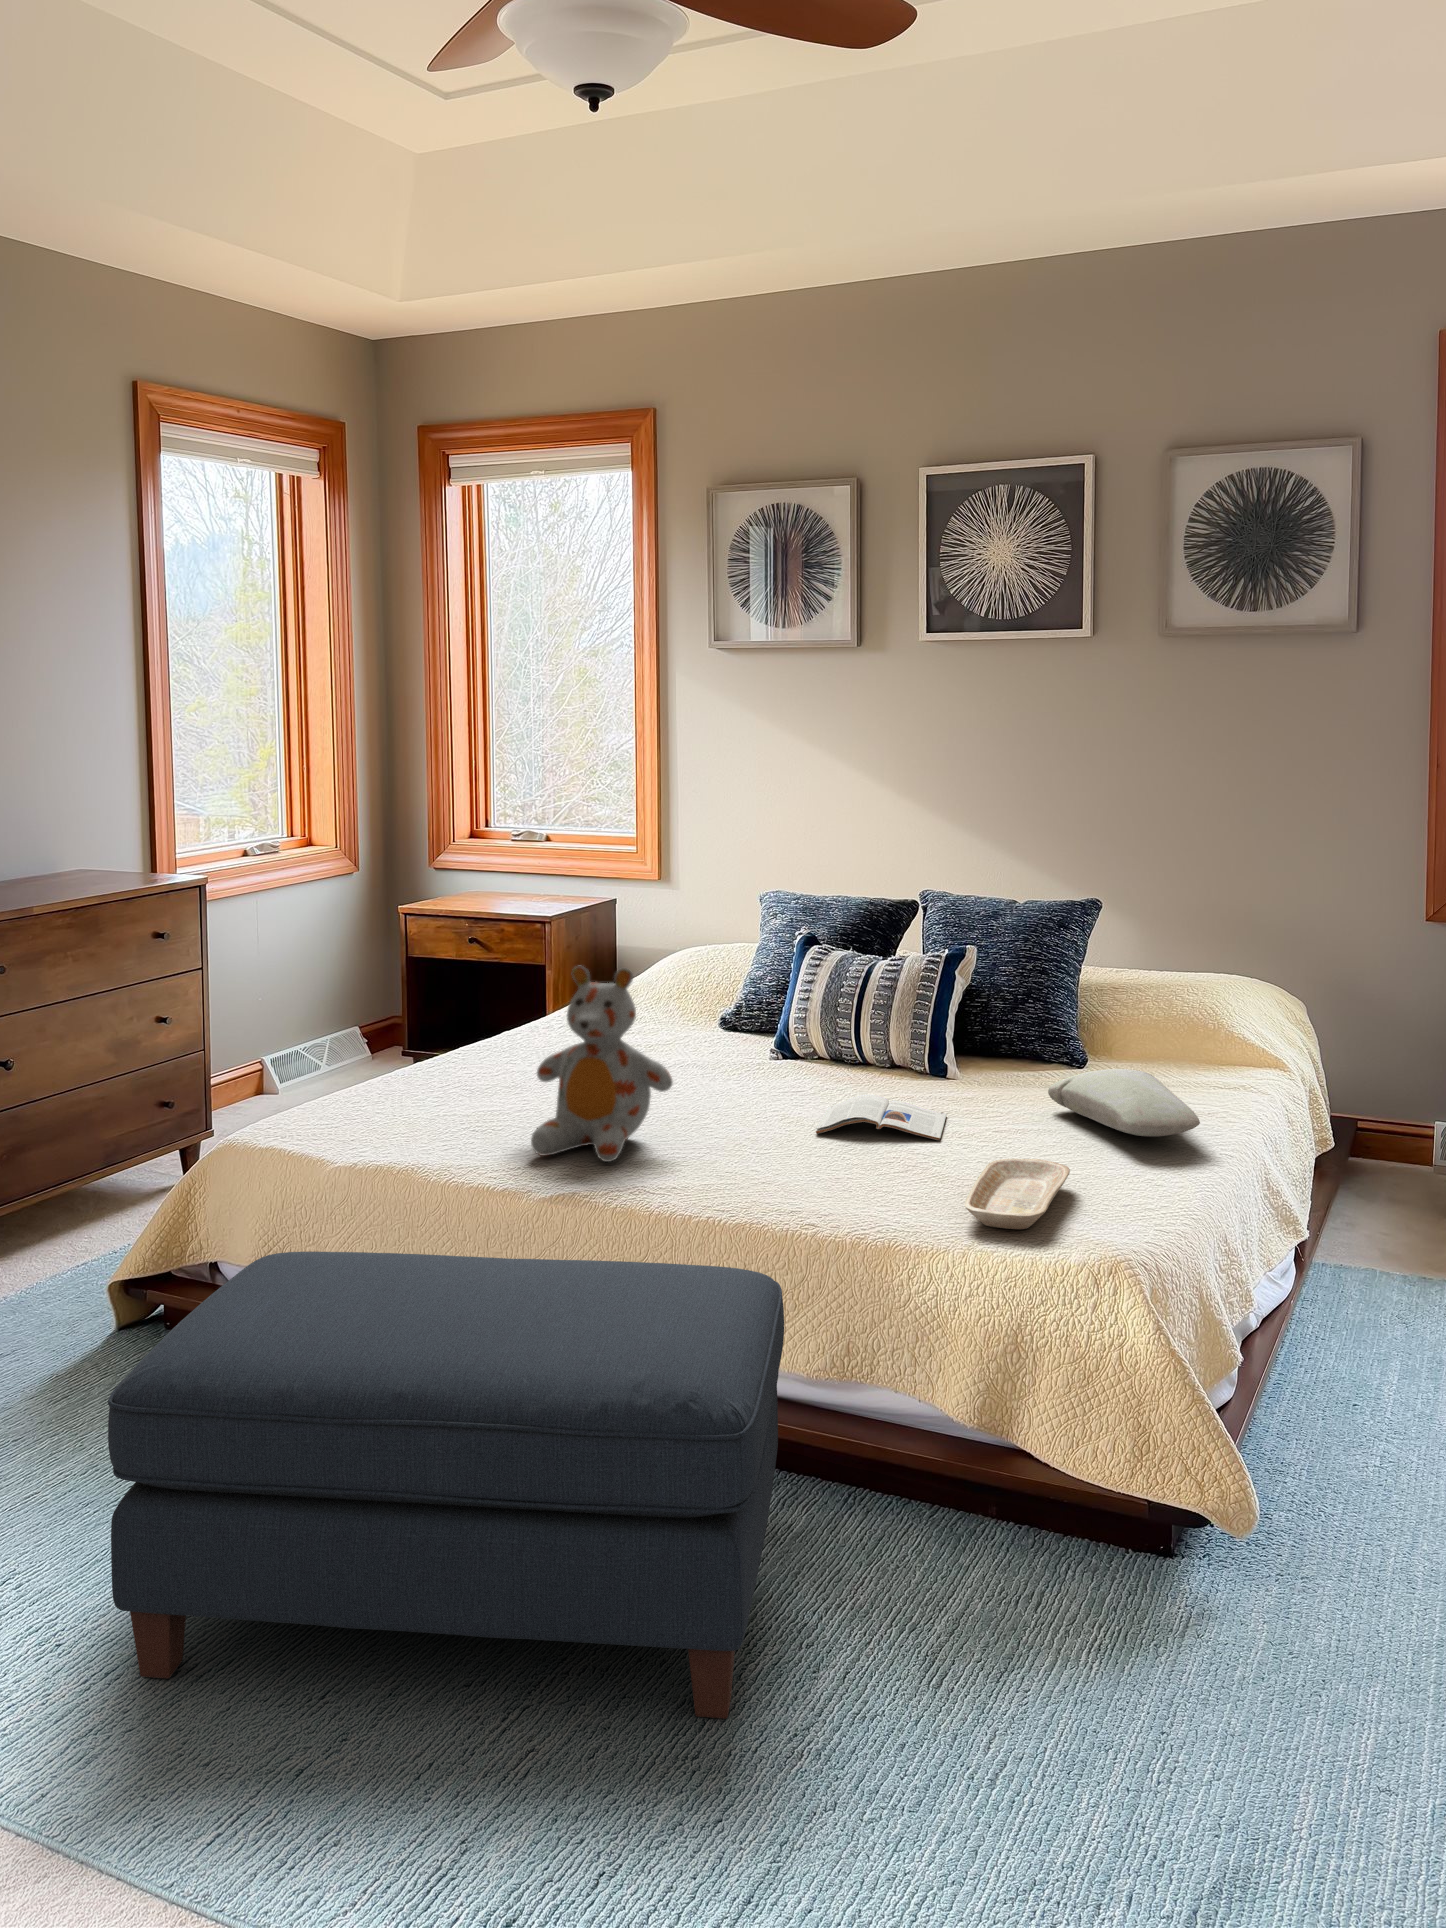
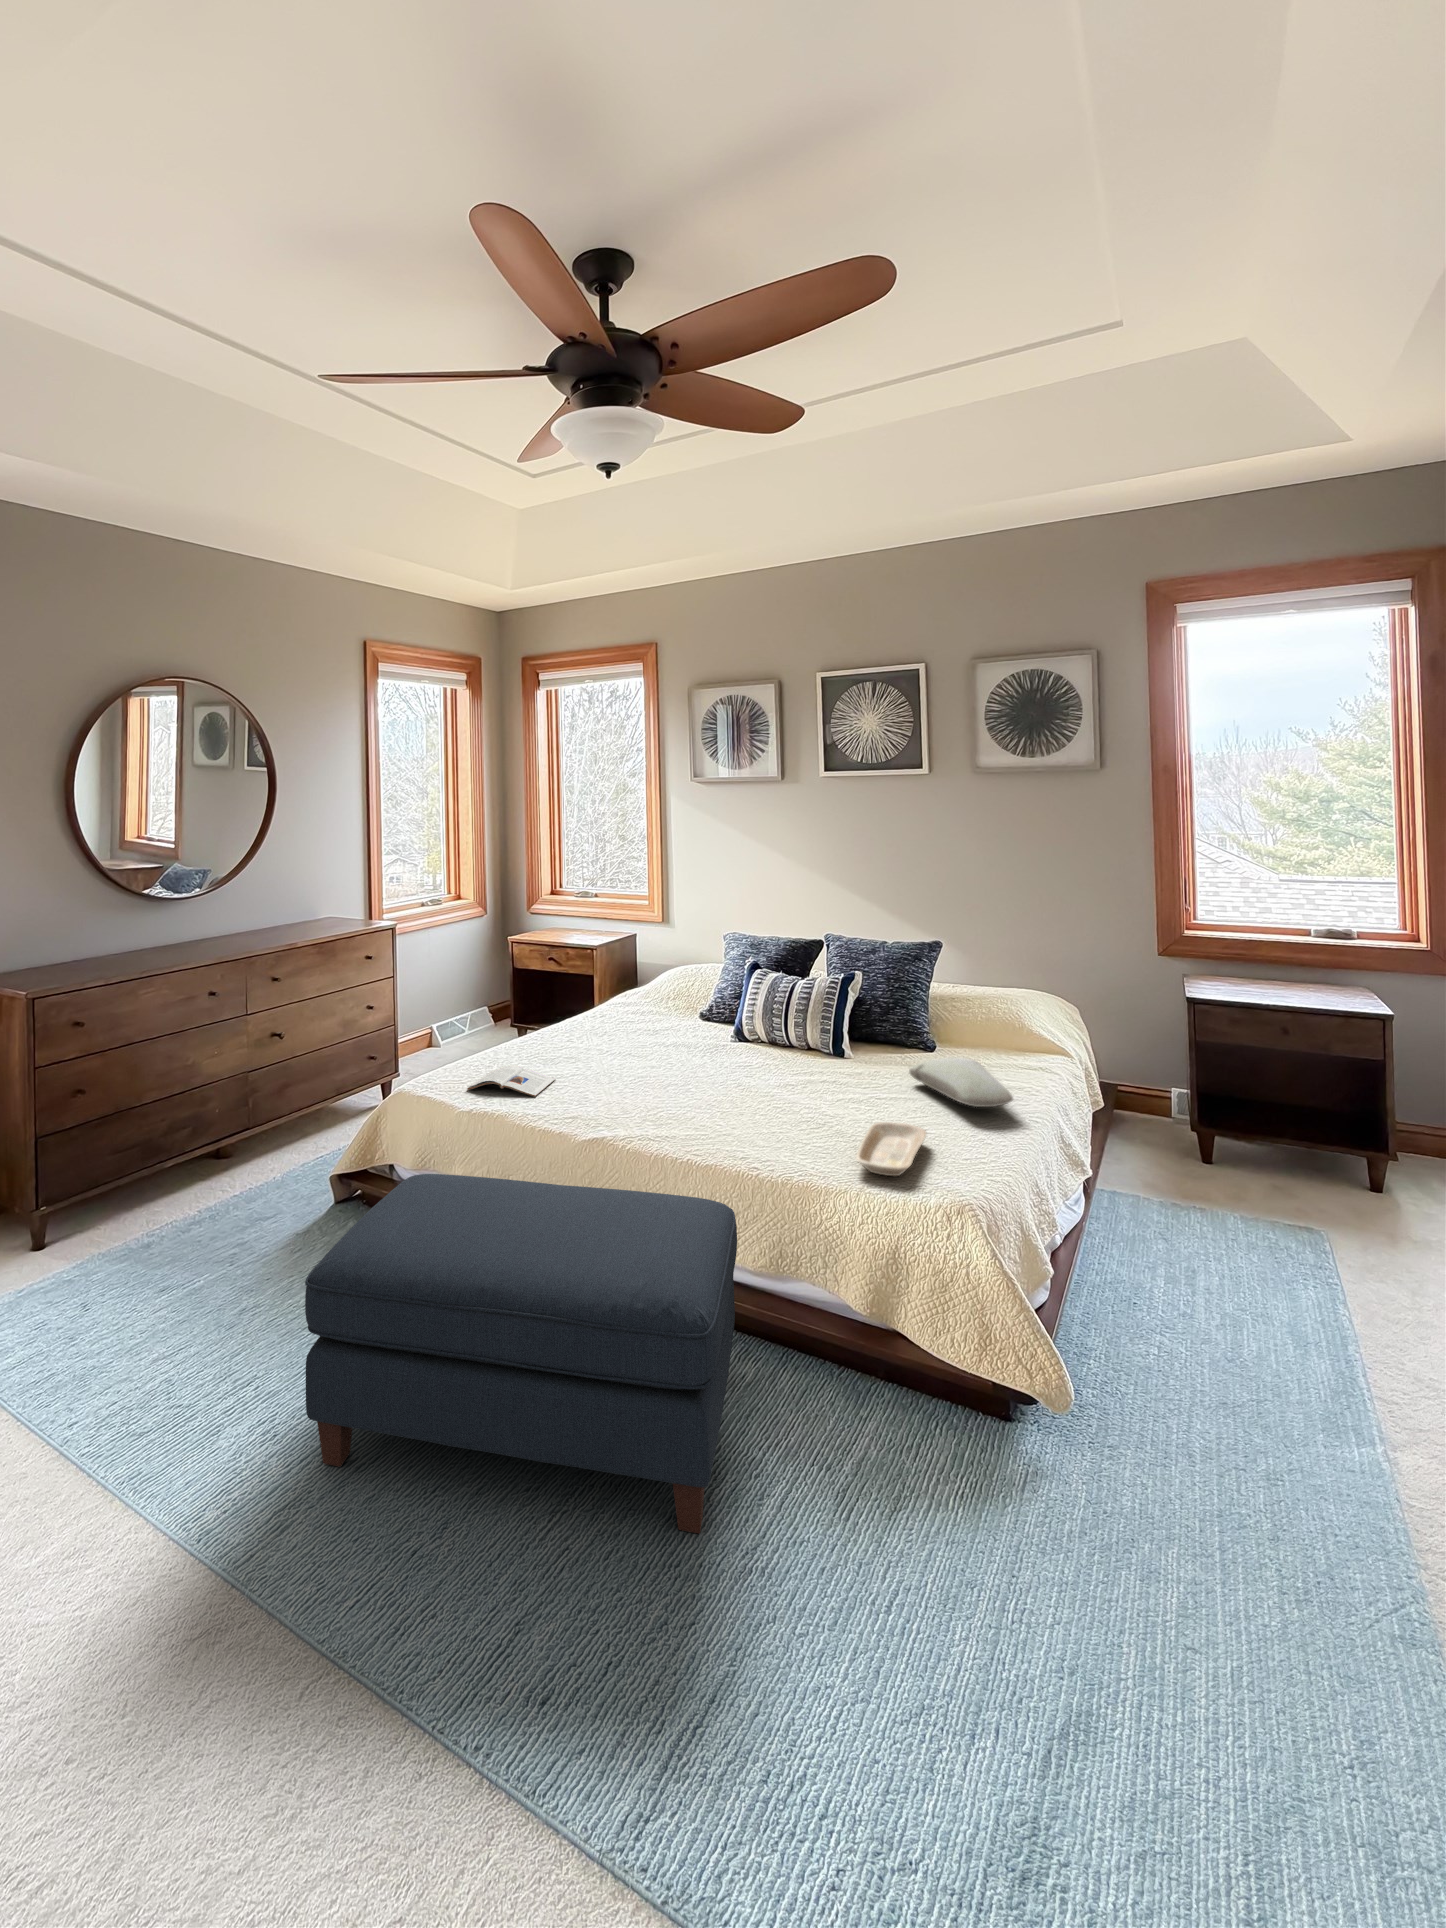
stuffed bear: present [531,965,673,1162] -> none [579,987,667,1114]
magazine: present [816,1094,947,1140] -> present [467,1065,556,1097]

